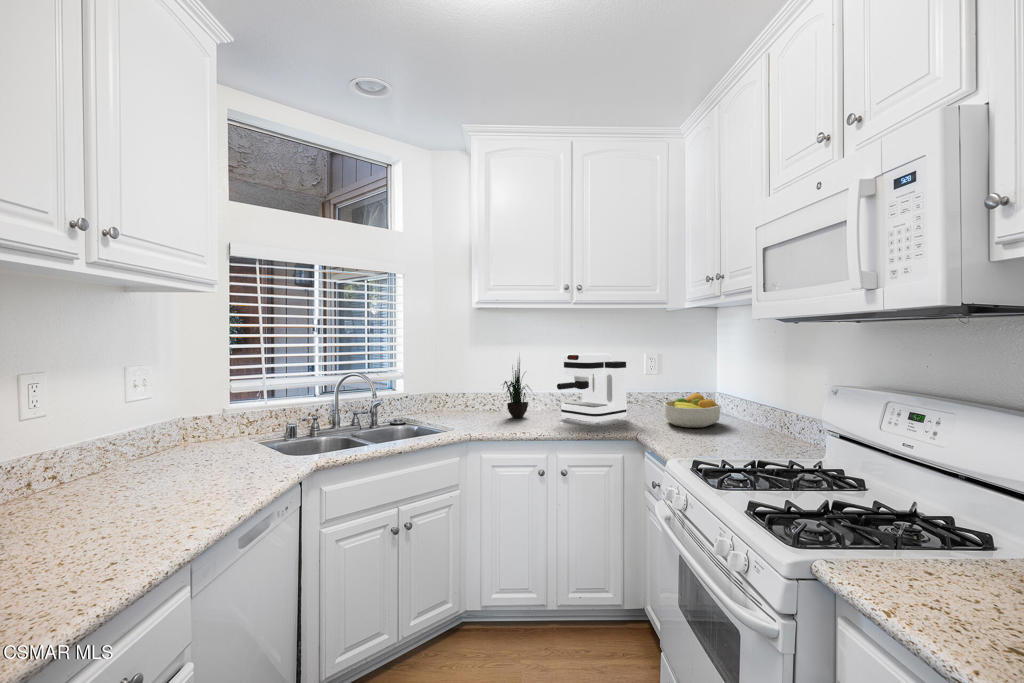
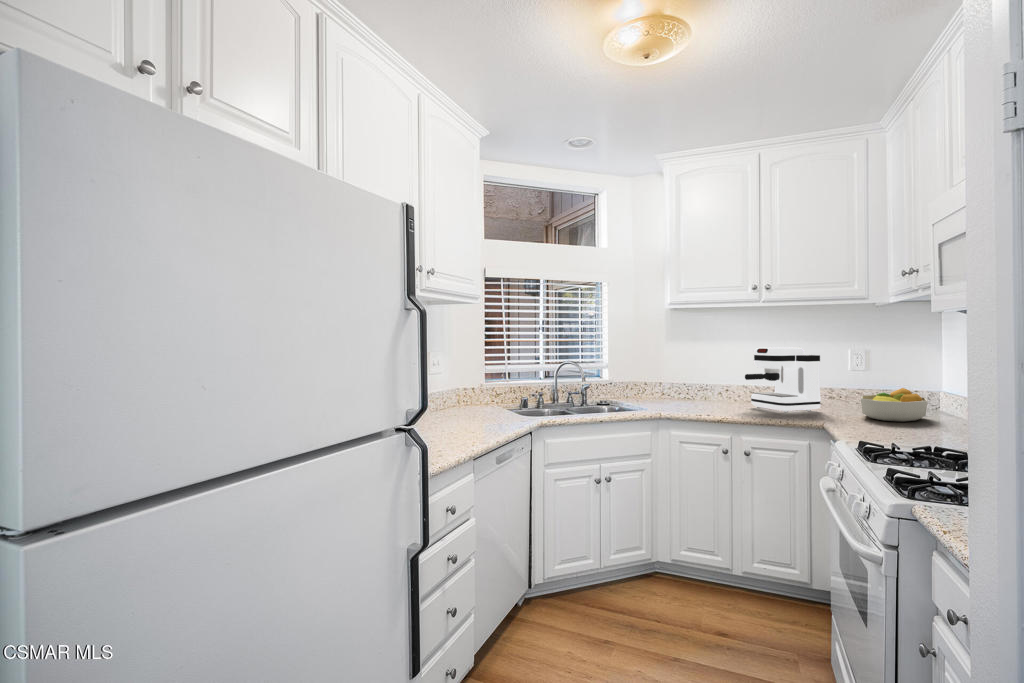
potted plant: present [503,360,529,418] -> none [690,343,725,405]

